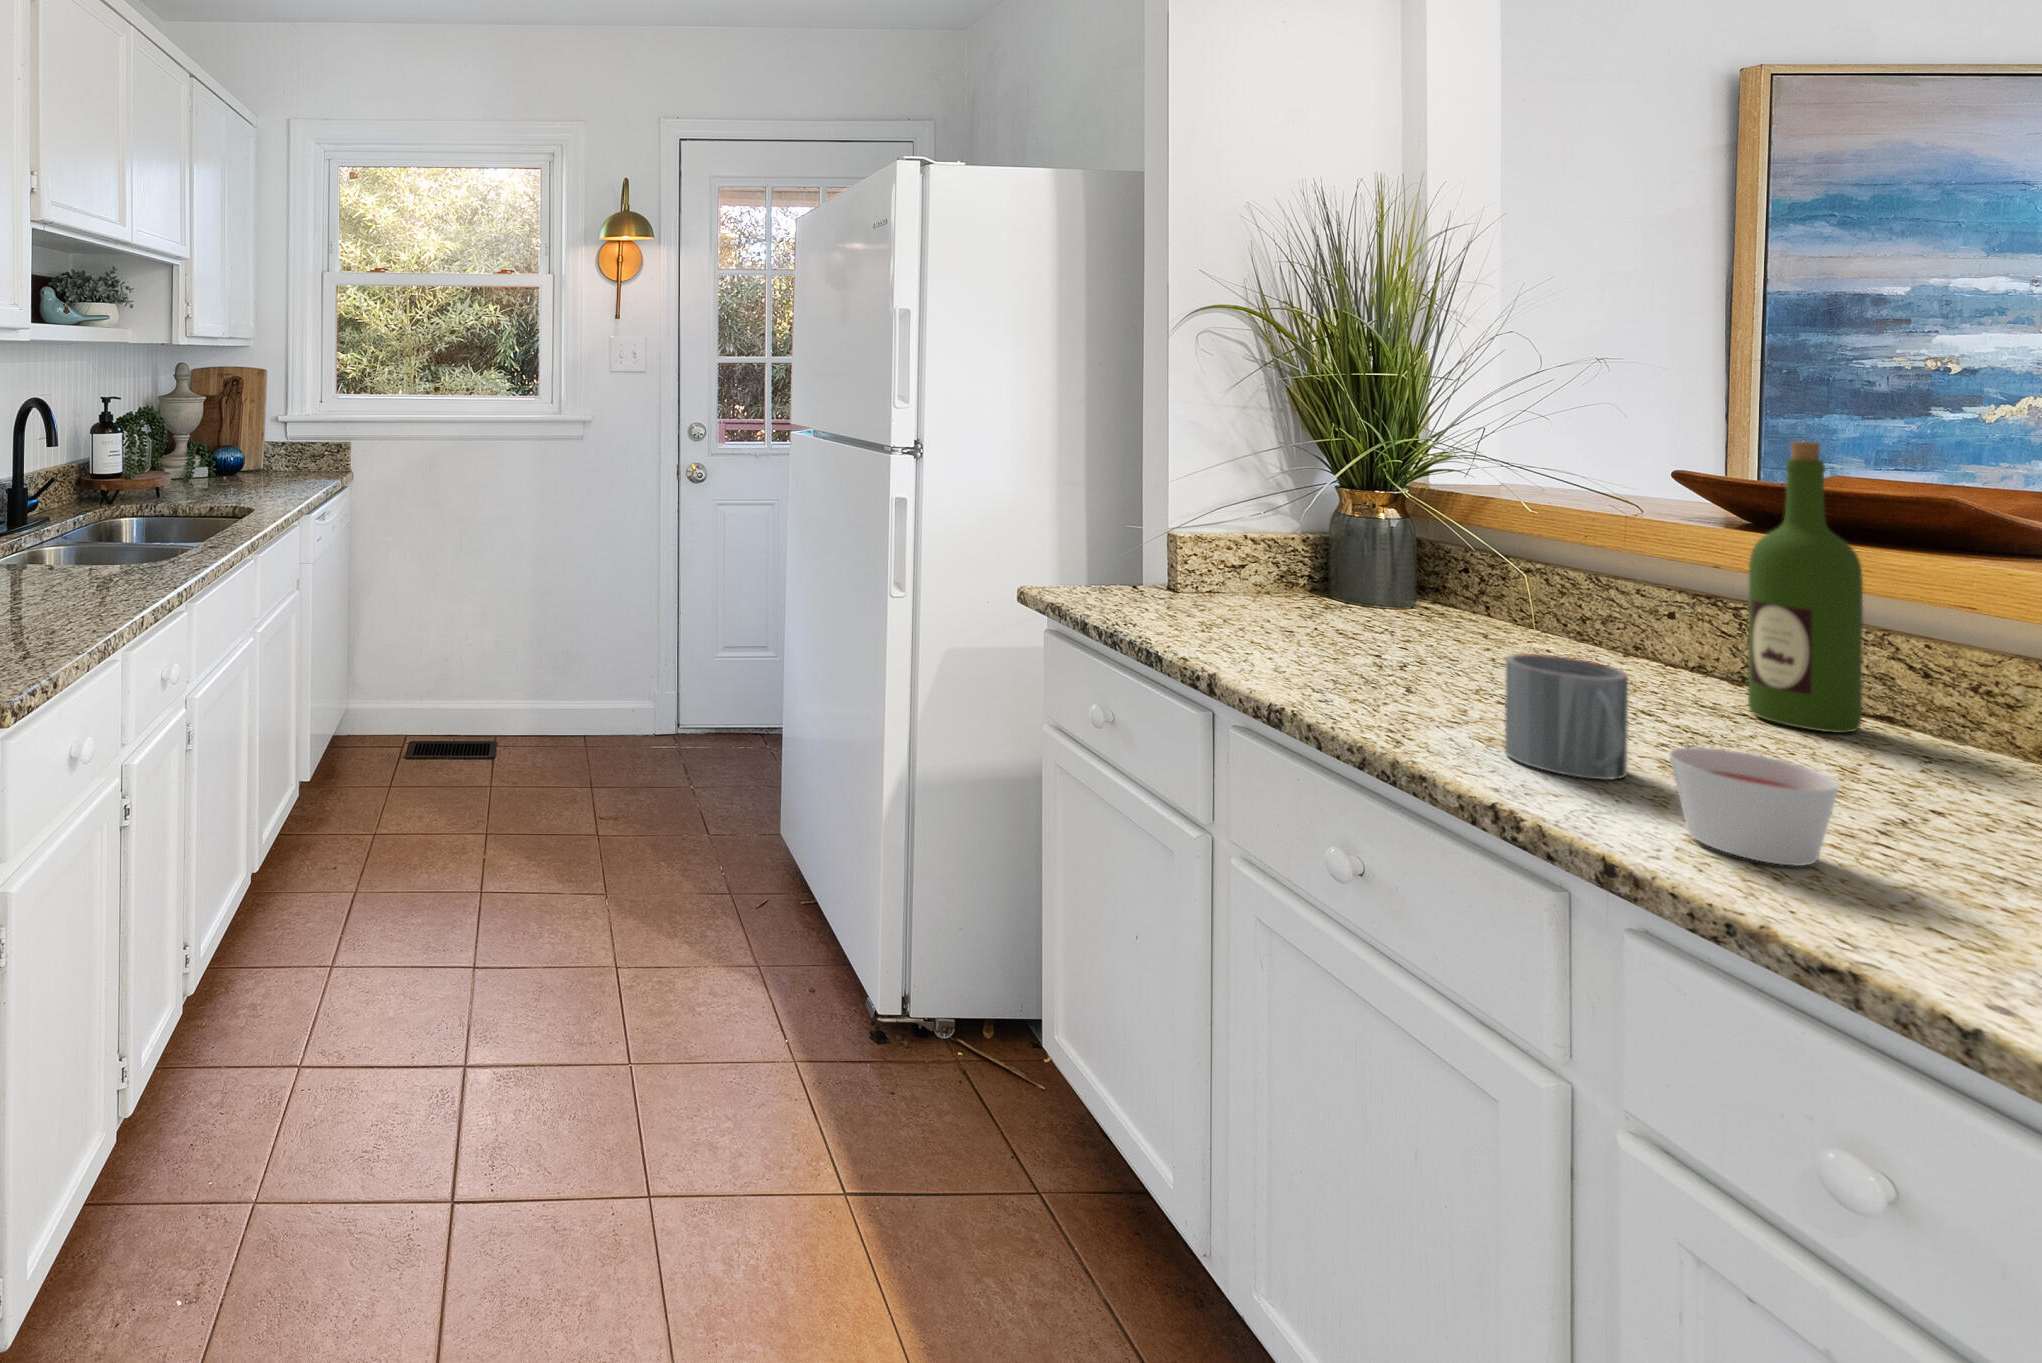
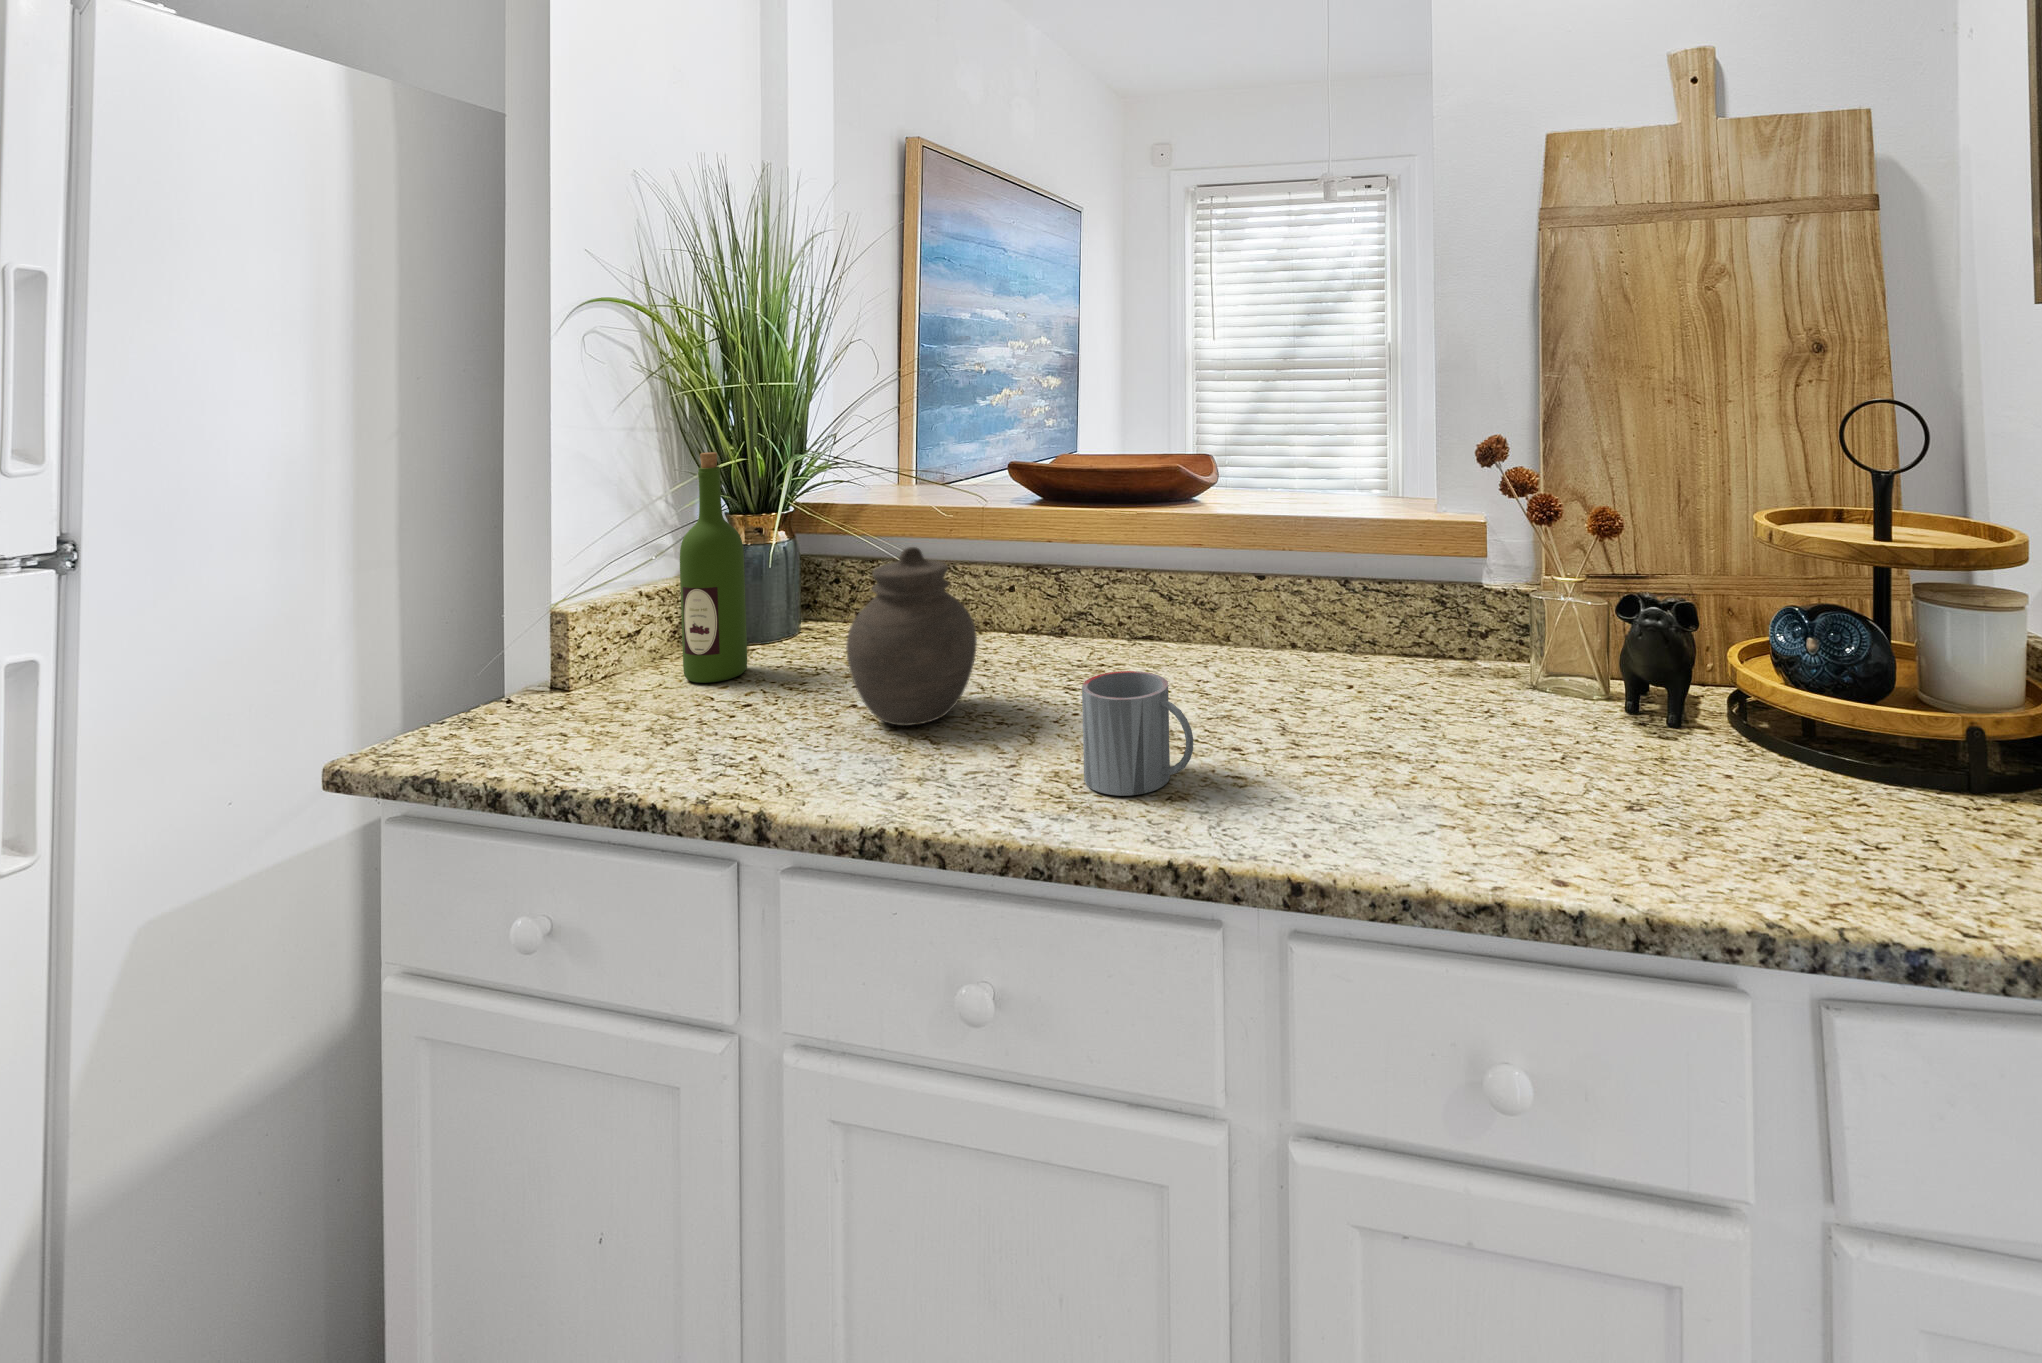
wine bottle: present [1748,441,1863,733] -> present [680,452,747,683]
jar: none [1349,513,1501,681] -> present [846,547,977,726]
candle: present [1670,747,1839,866] -> none [1259,722,1357,823]

